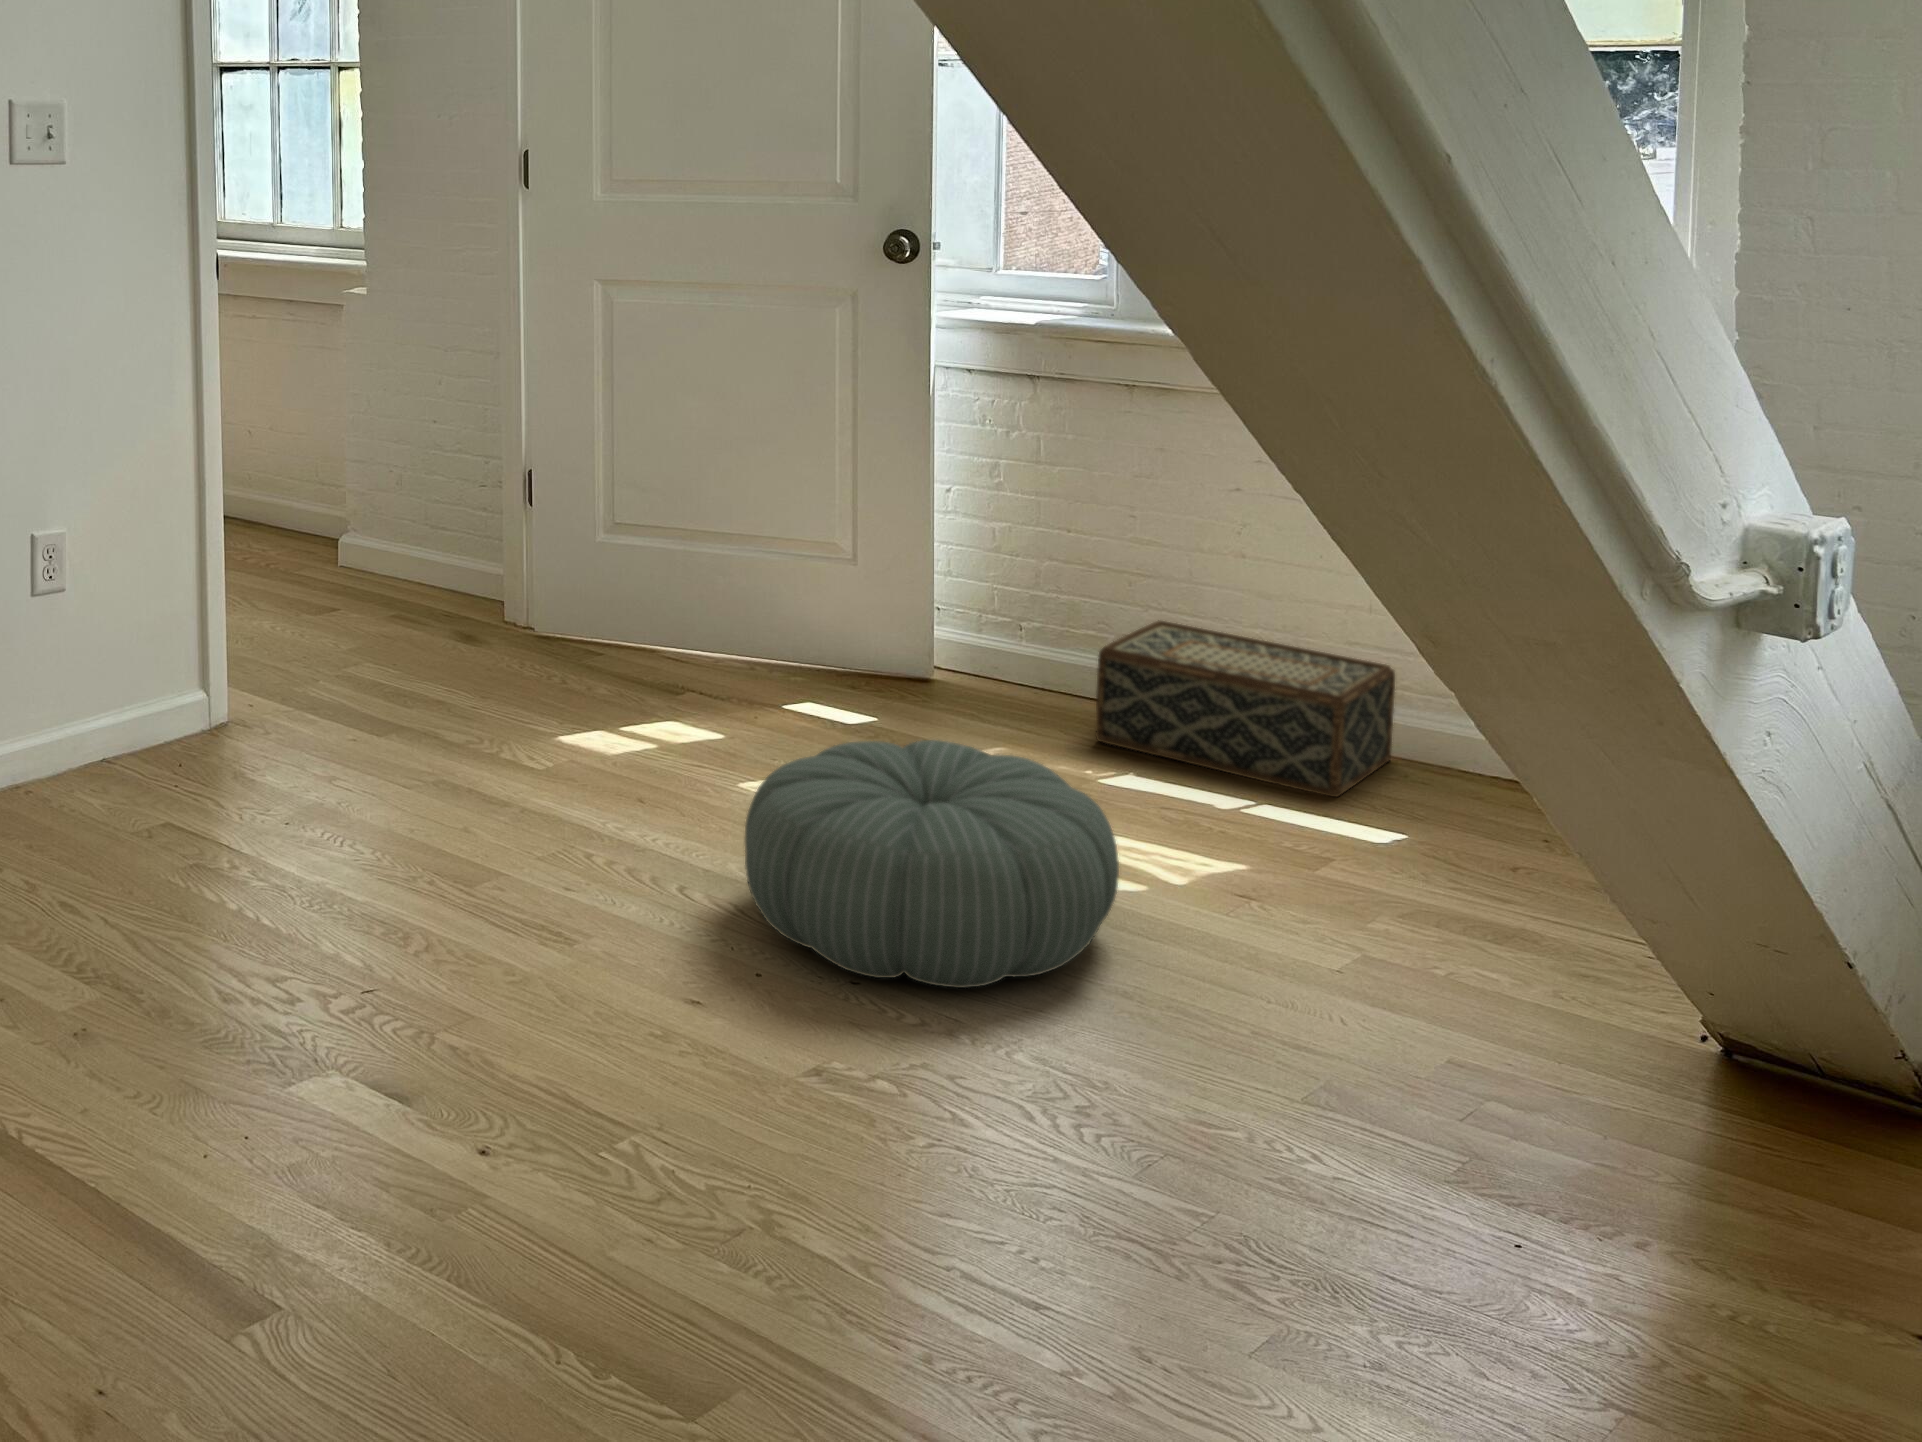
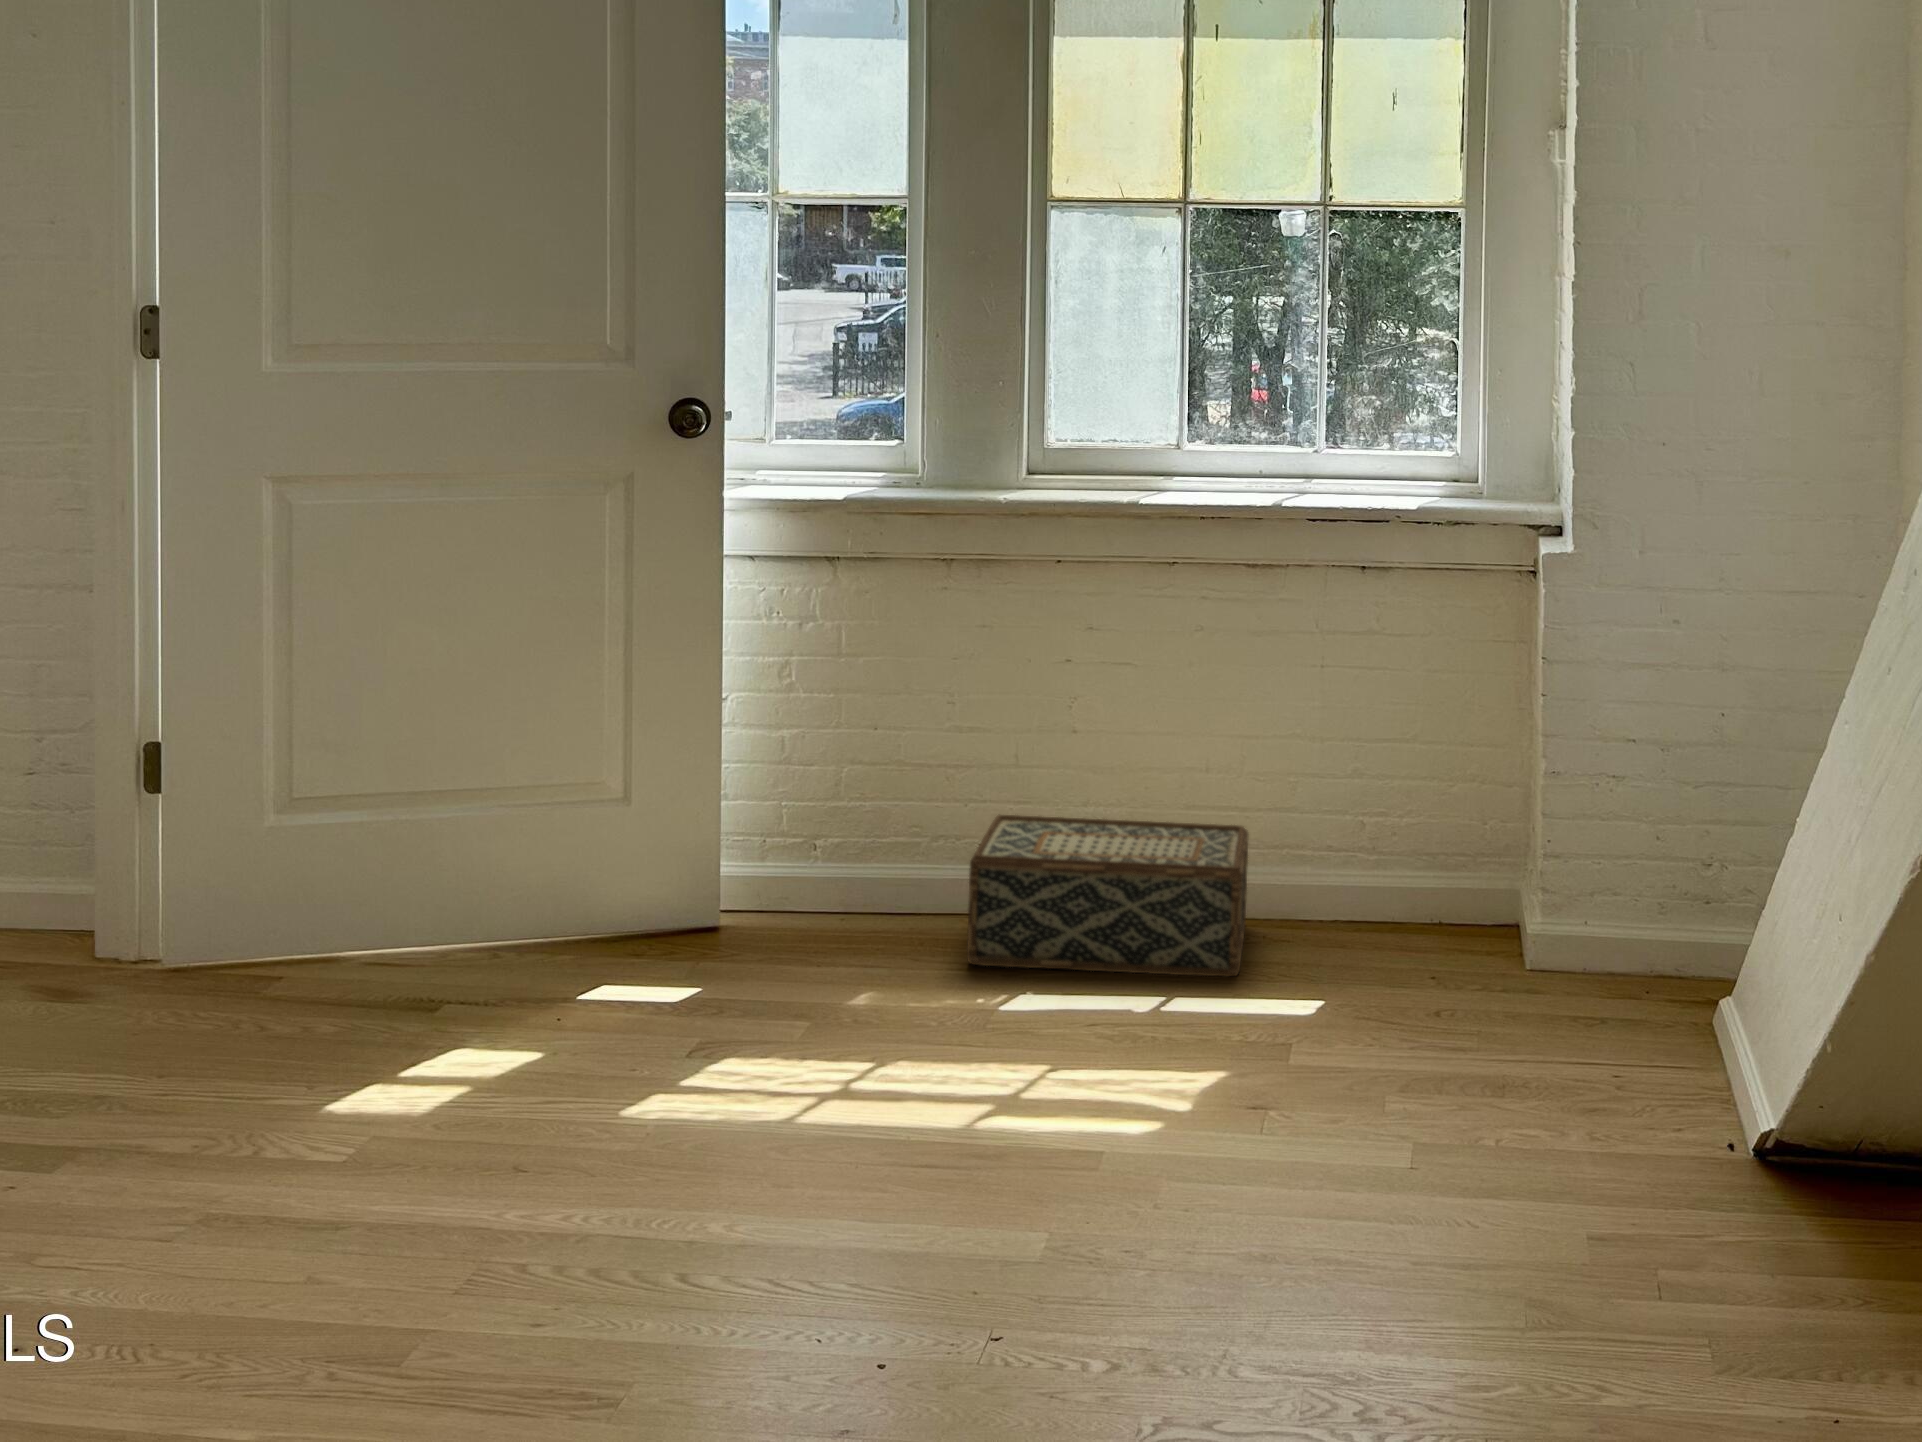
pouf: present [745,740,1119,988] -> none [756,1009,1224,1351]

